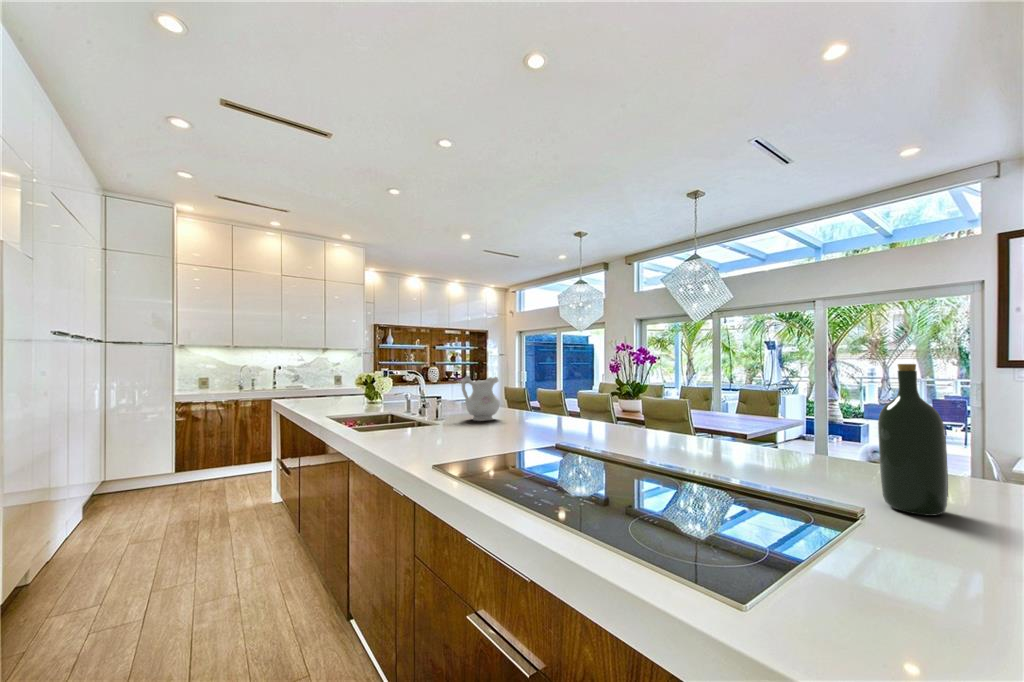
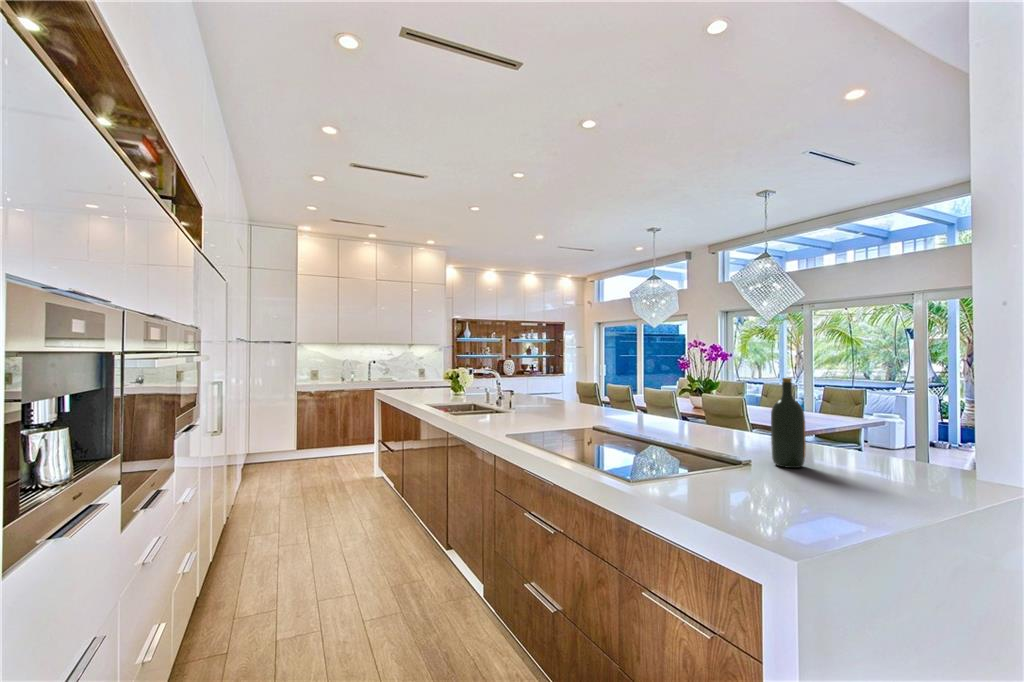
ceramic pitcher: present [462,376,500,421] -> none [530,375,561,411]

